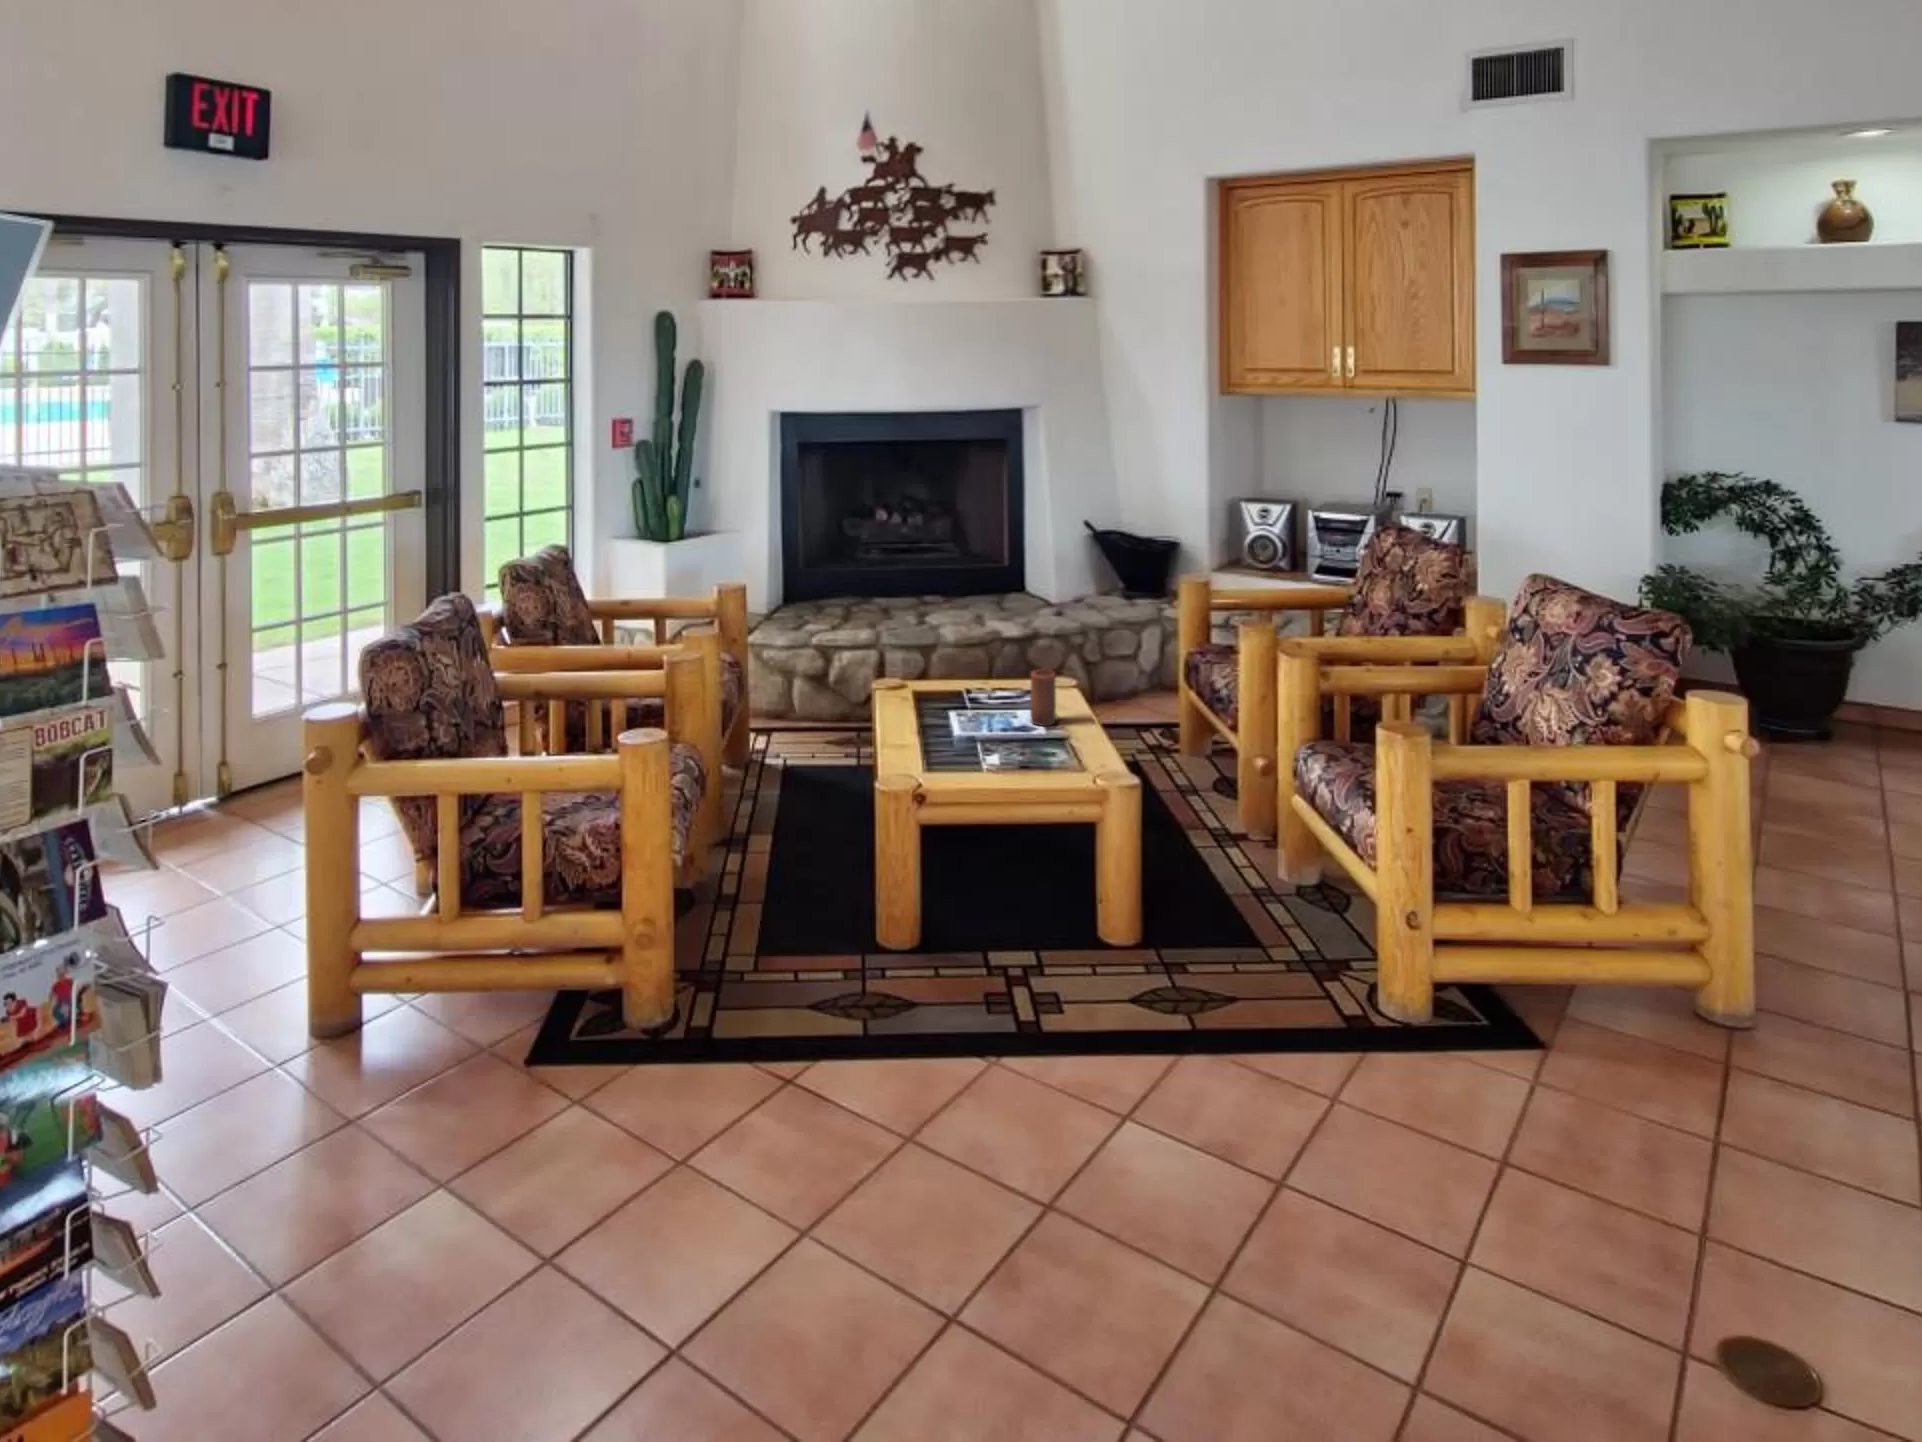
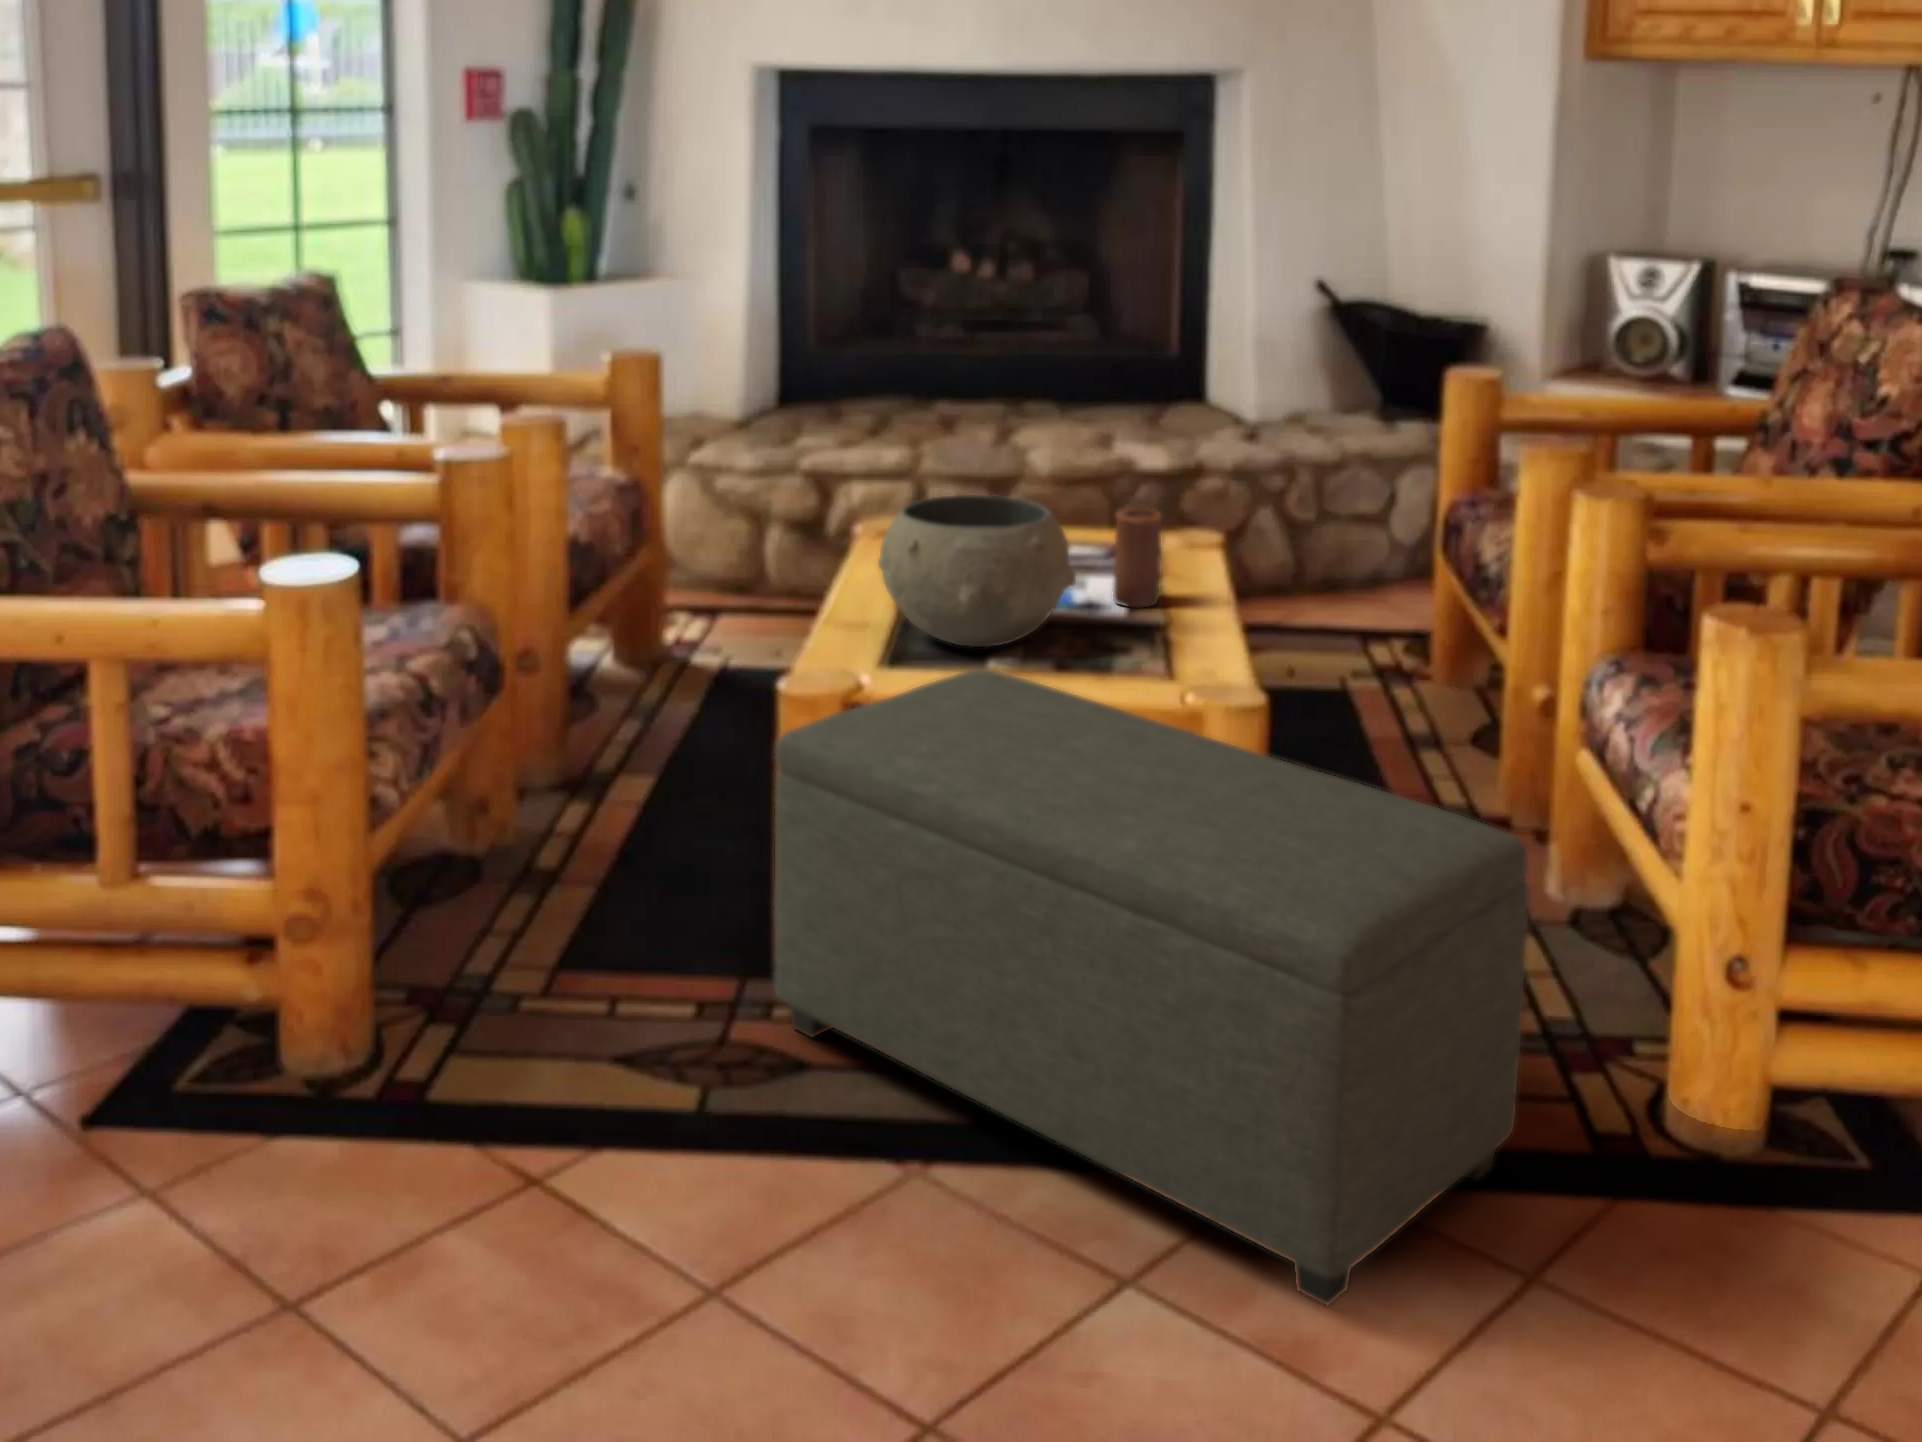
ceramic bowl: none [911,668,1020,755] -> present [878,495,1076,647]
ottoman: none [889,769,1306,1122] -> present [774,669,1529,1305]

